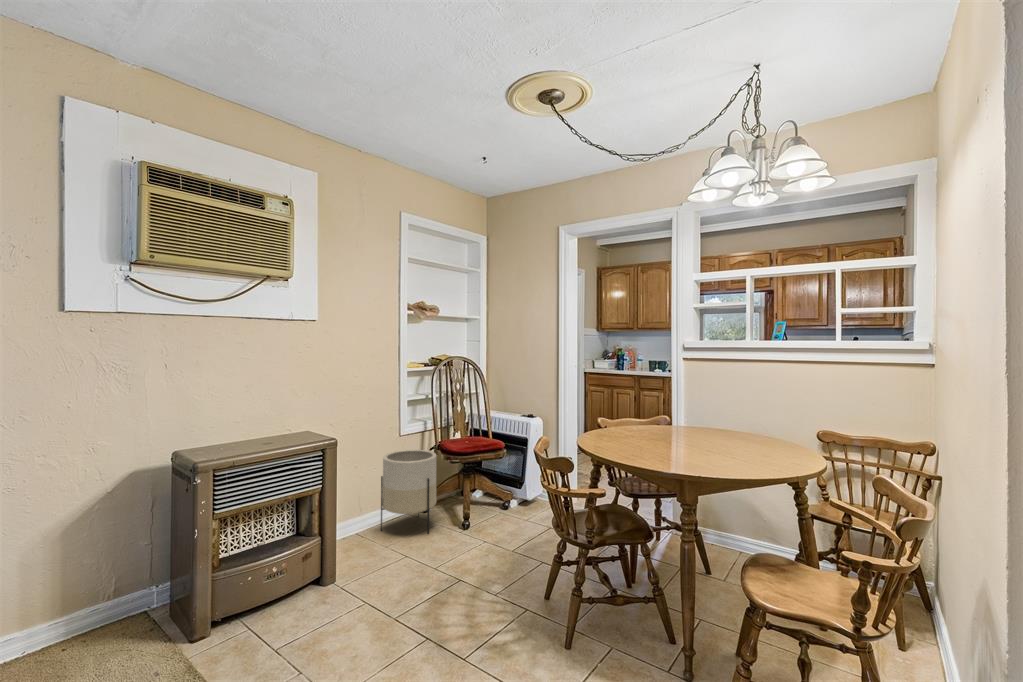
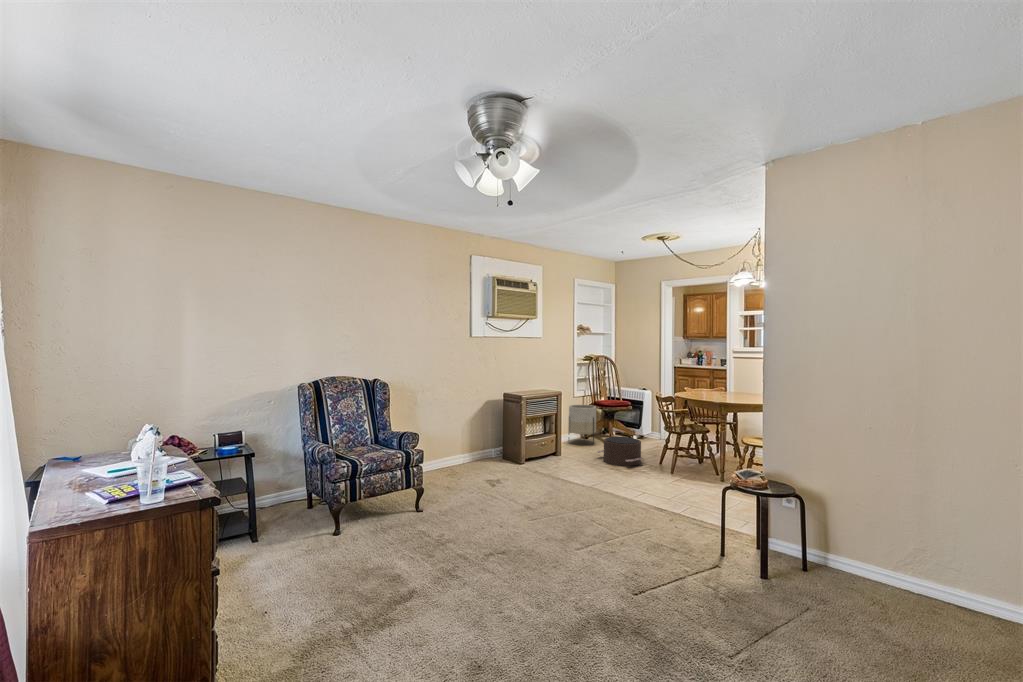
pouf: none [411,531,510,616] -> present [597,437,642,466]

